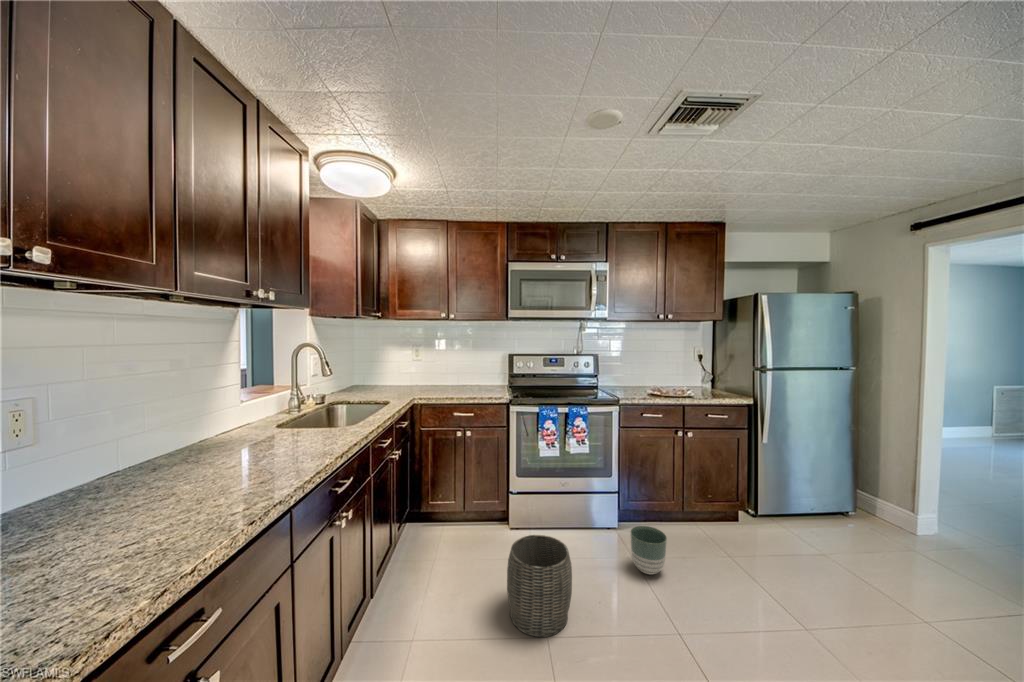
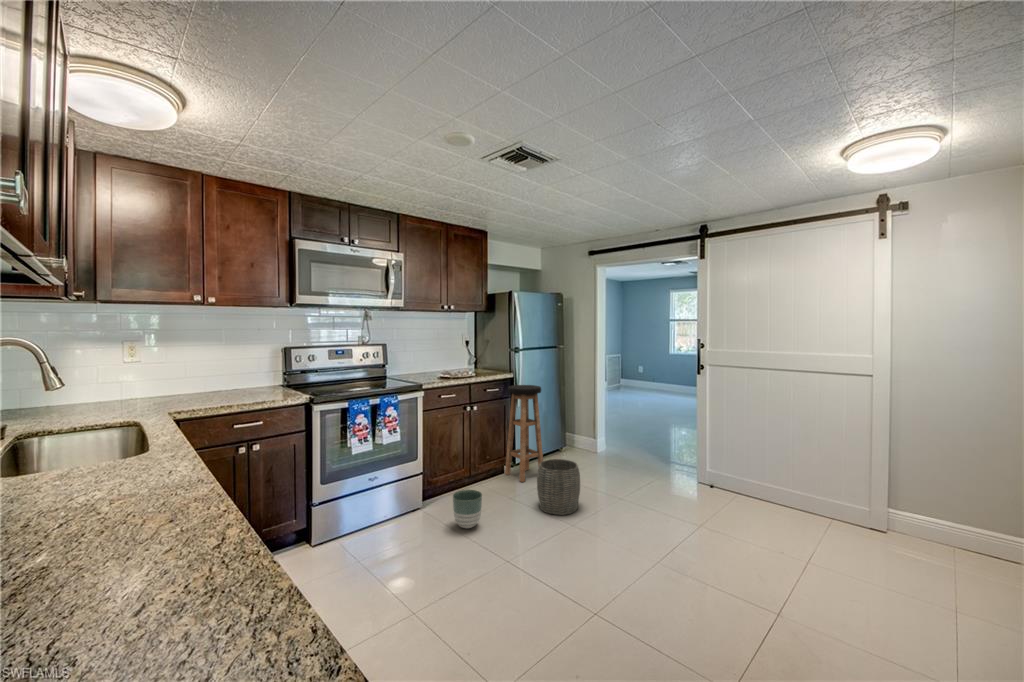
bar stool: none [736,413,796,543] -> present [505,385,543,482]
woven basket: present [507,535,572,637] -> present [537,459,580,515]

